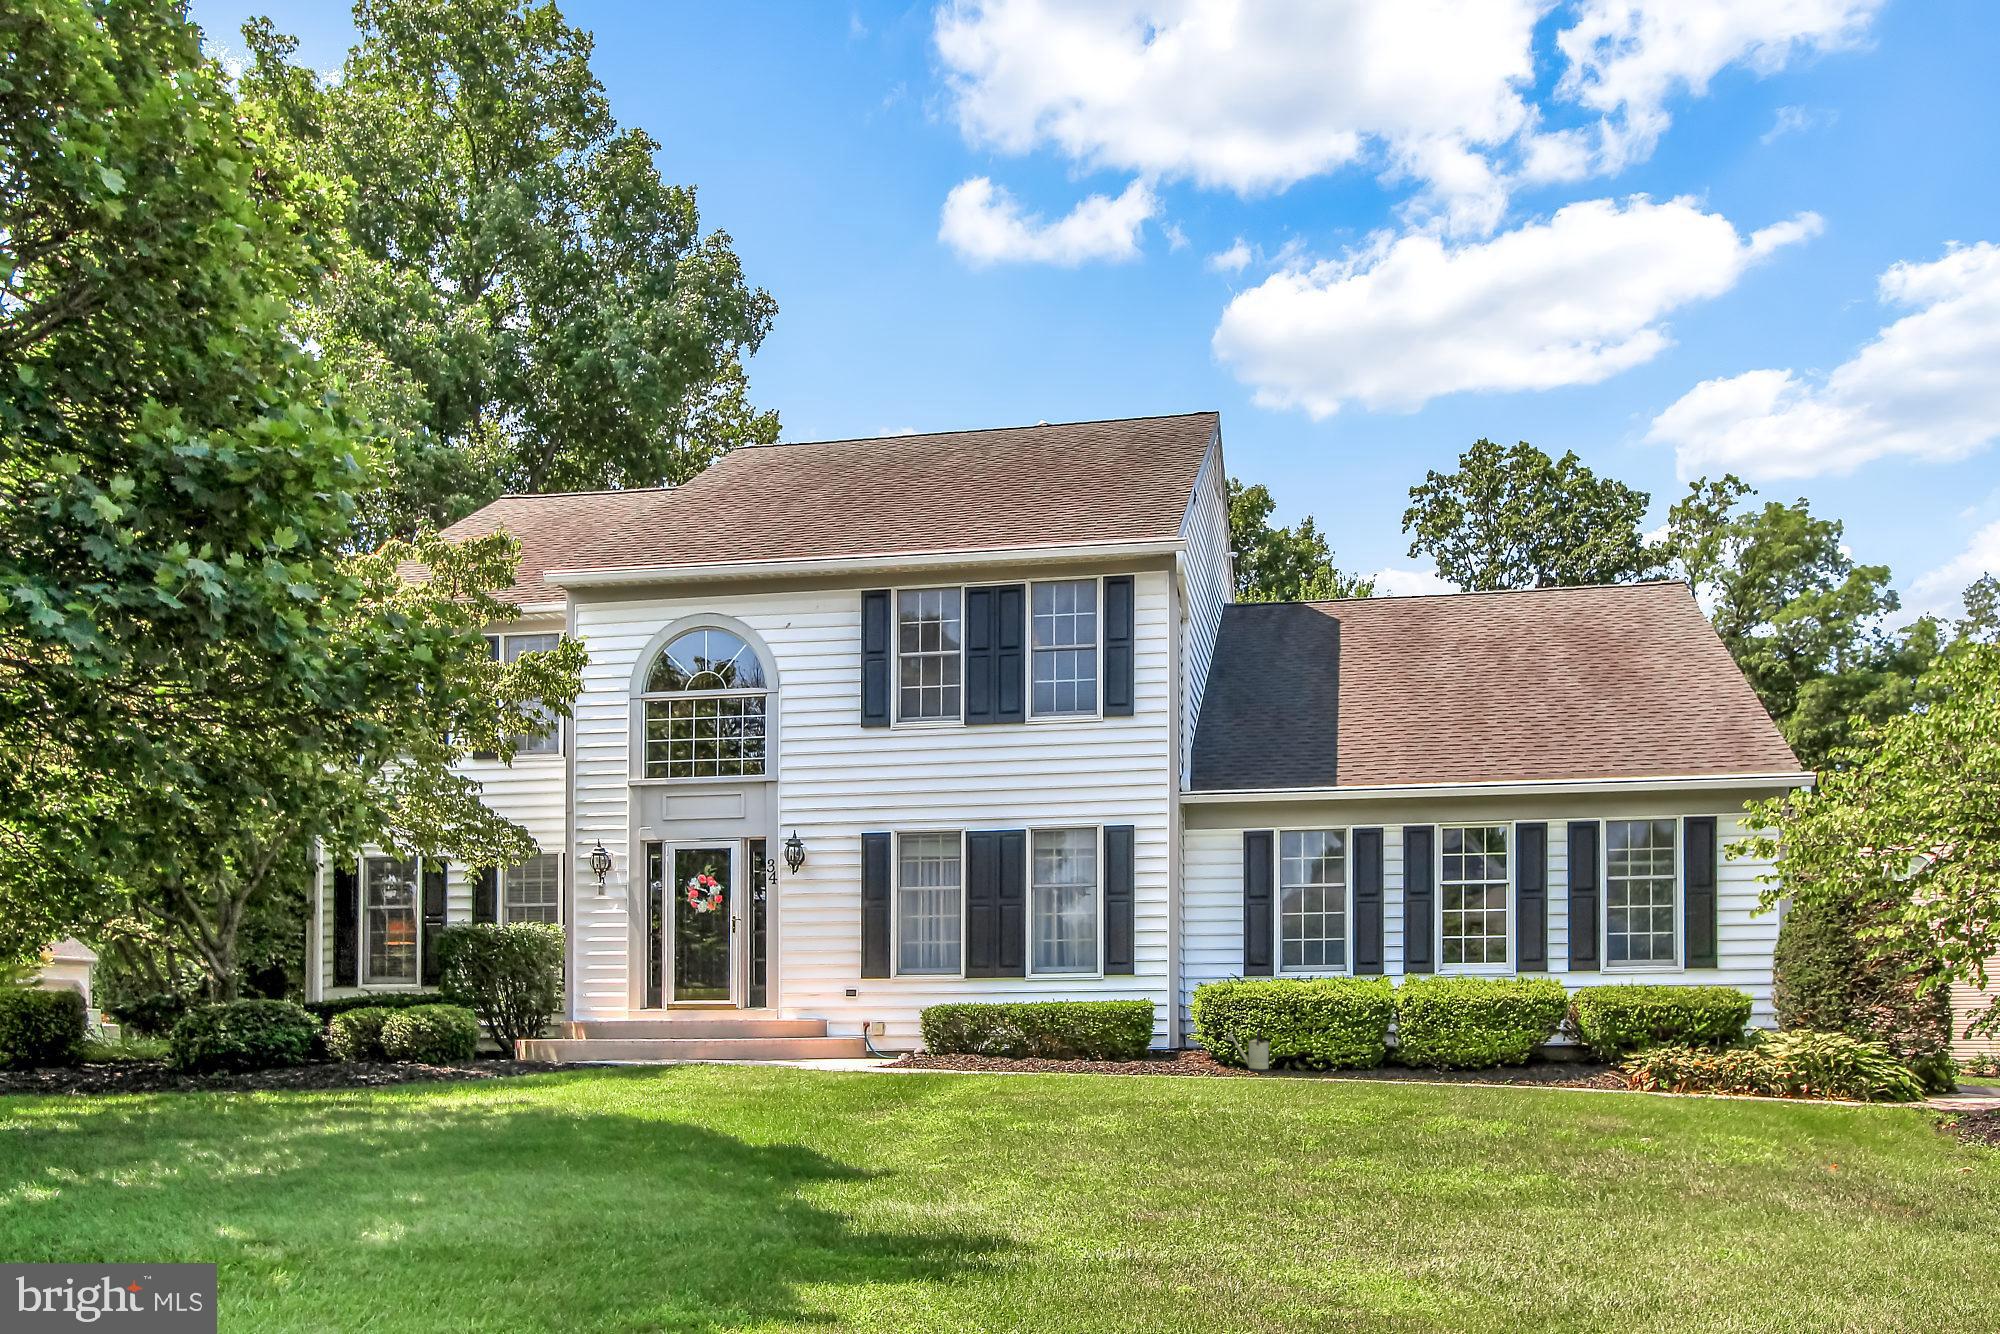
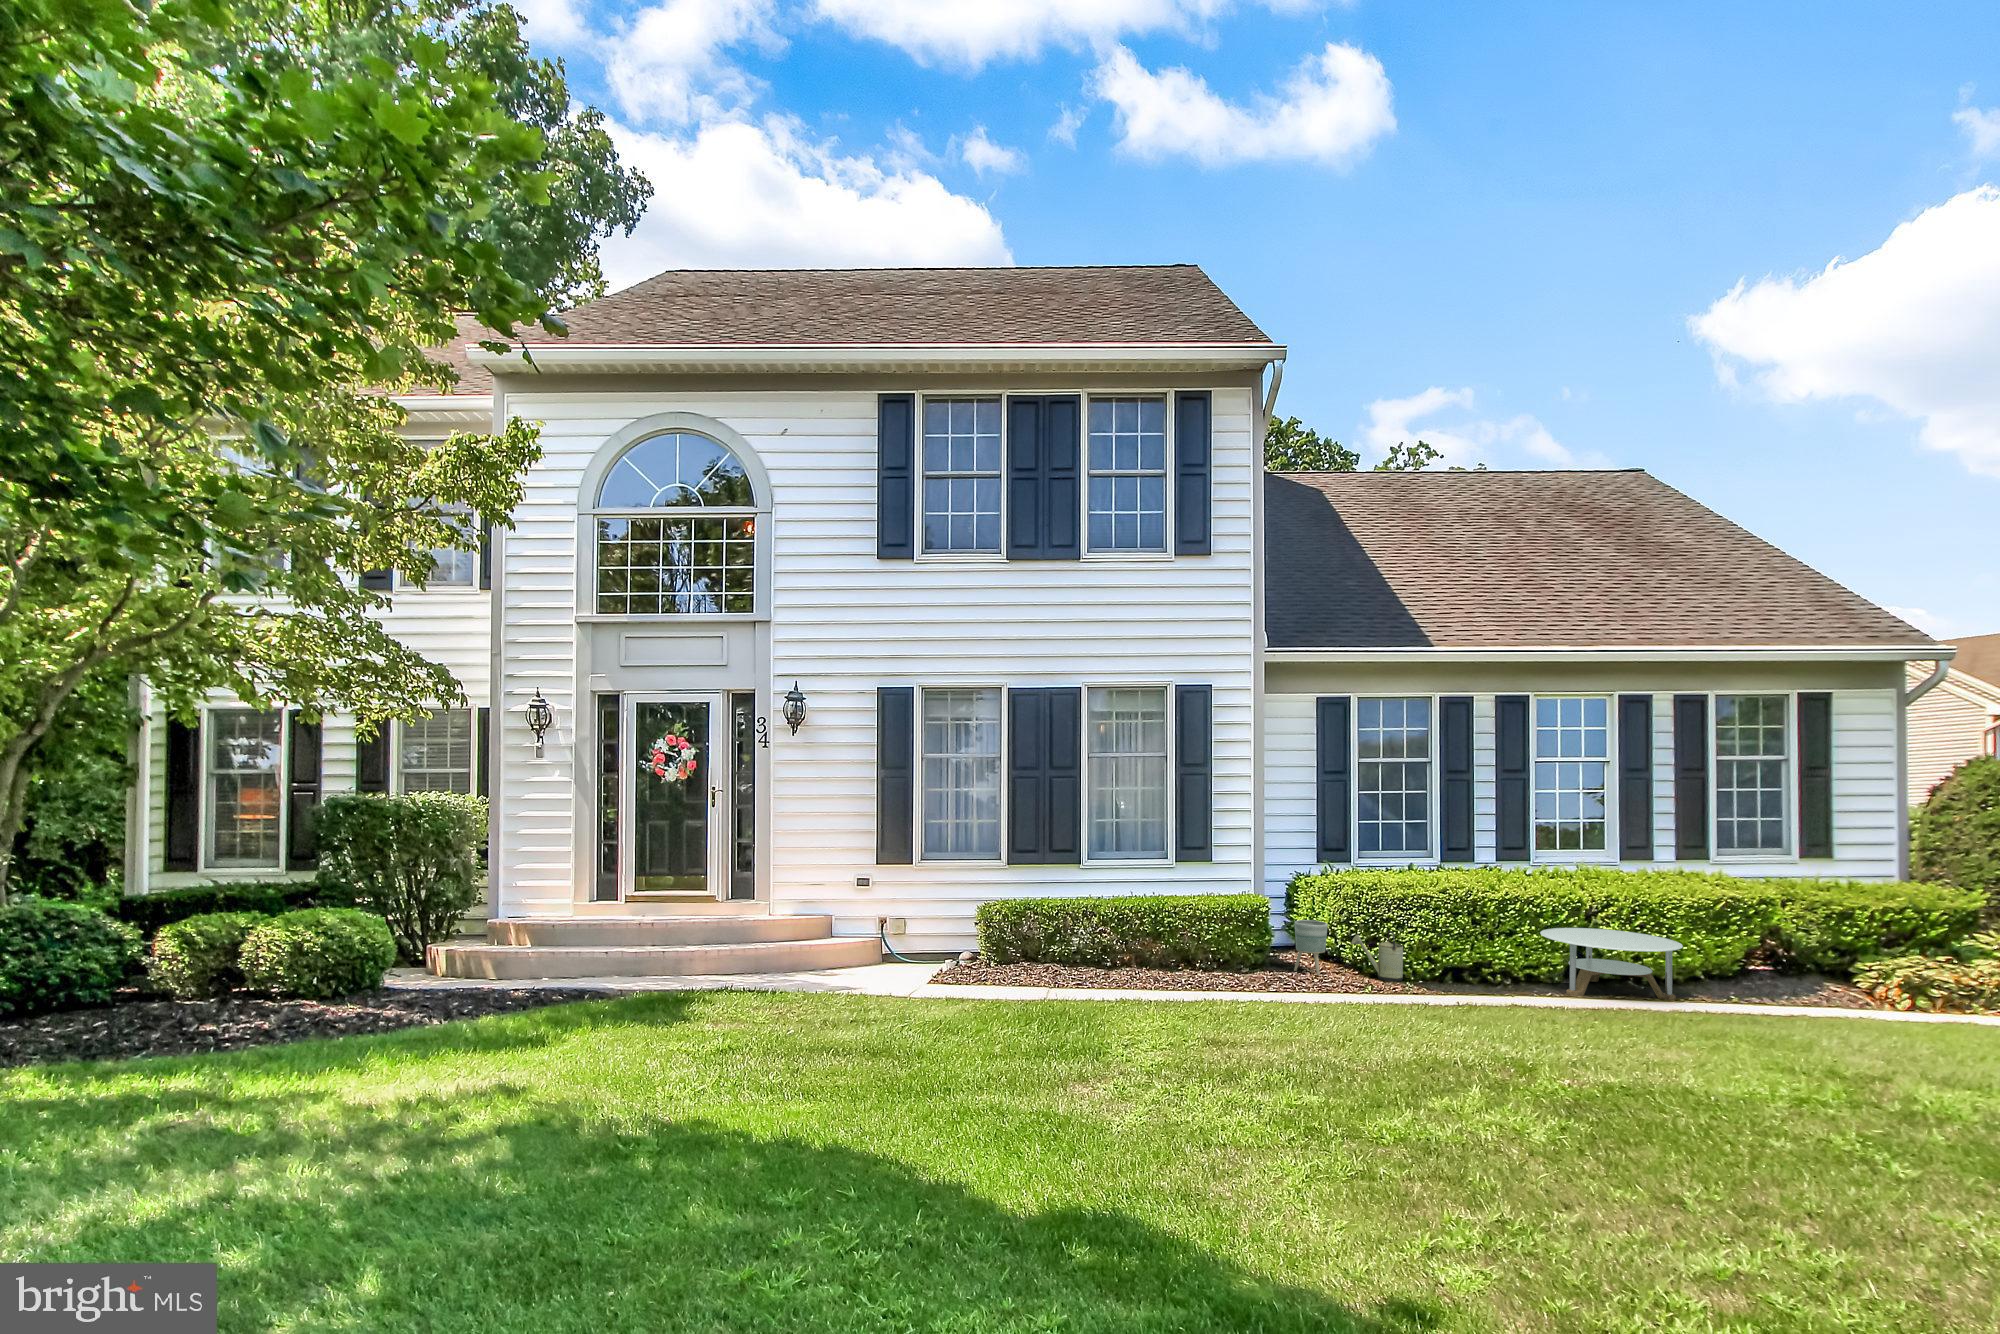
planter: none [1185,1022,1212,1067] -> present [1294,920,1328,975]
round table: none [1381,1029,1493,1086] -> present [1540,928,1683,1000]

